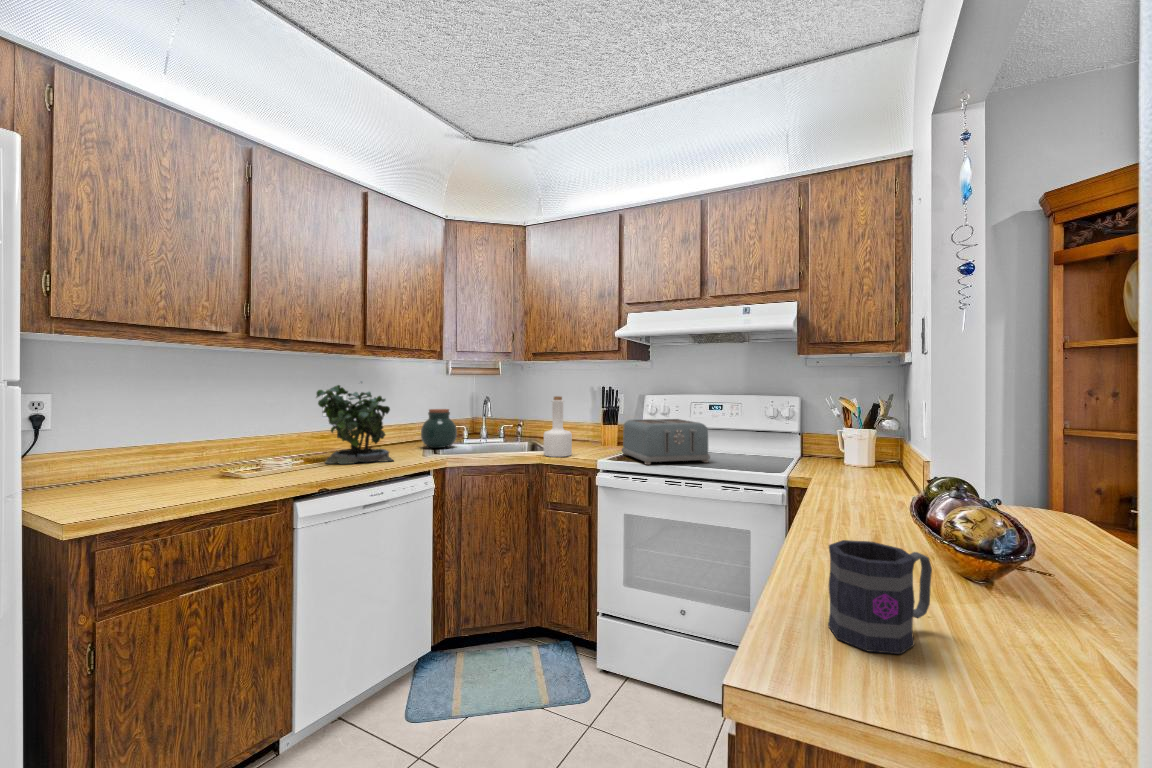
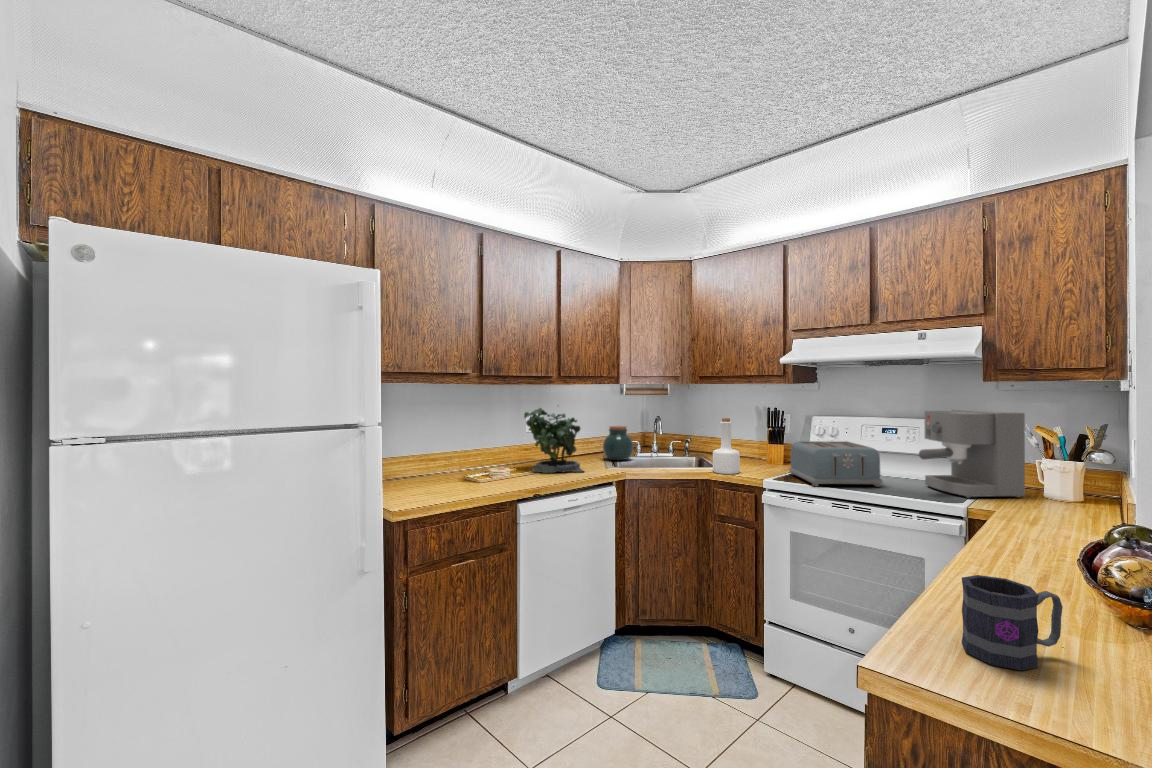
coffee maker: none [744,385,831,469] -> present [919,410,1025,498]

